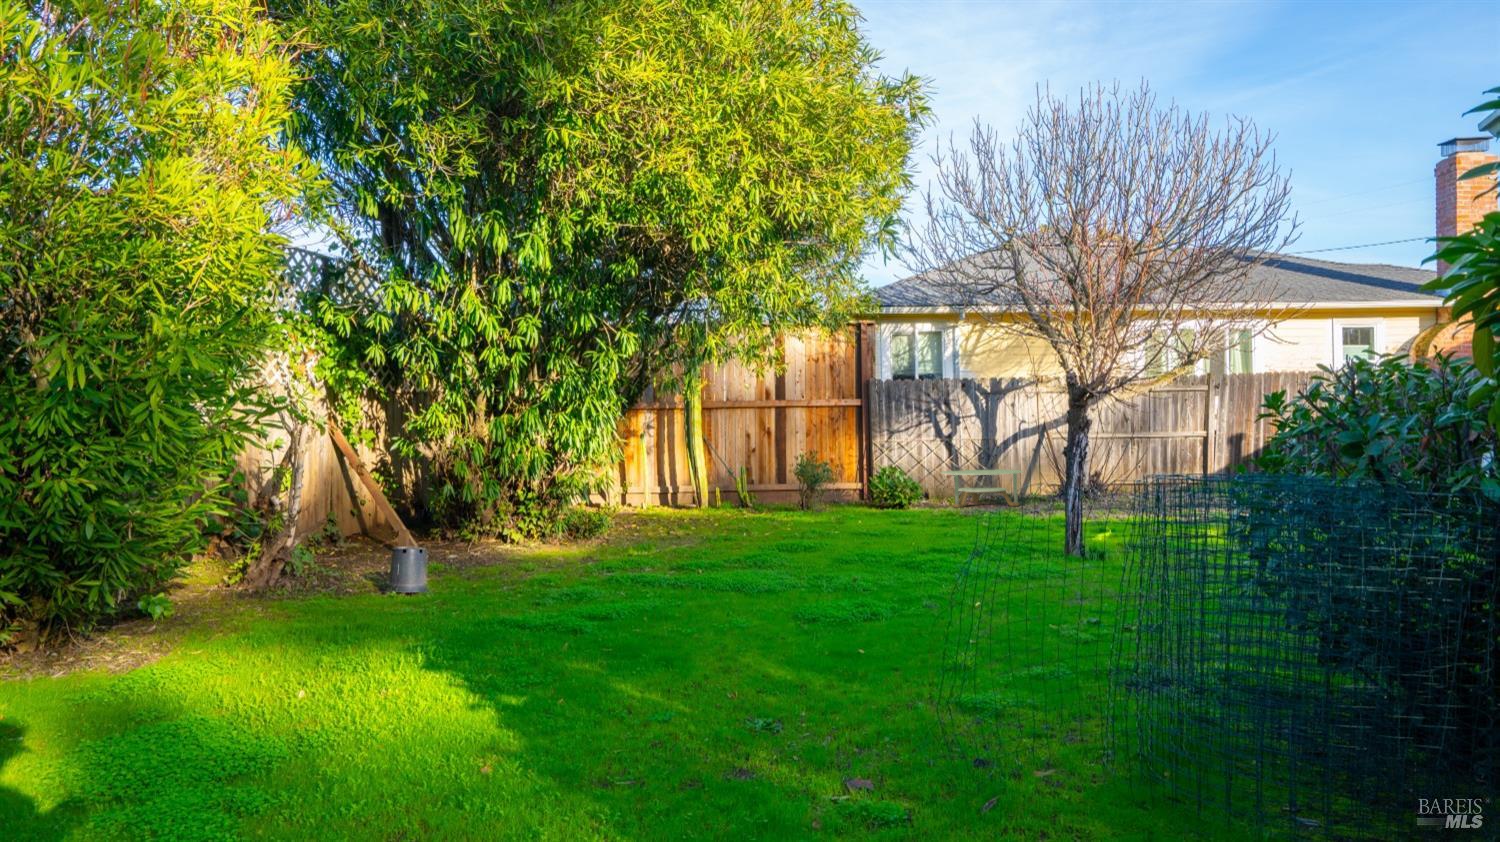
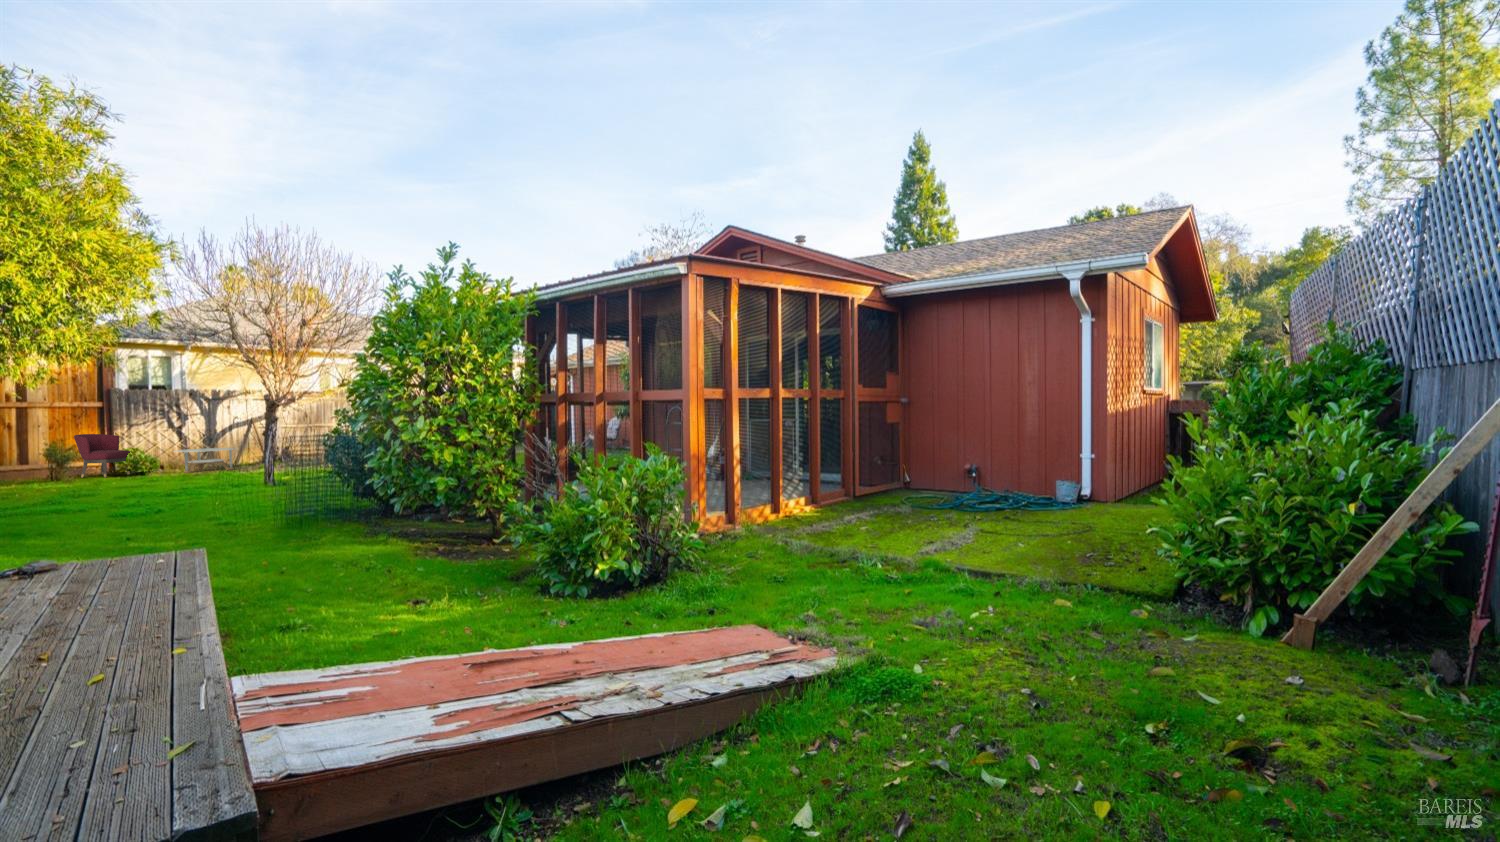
chair: none [829,444,892,508] -> present [74,434,131,478]

